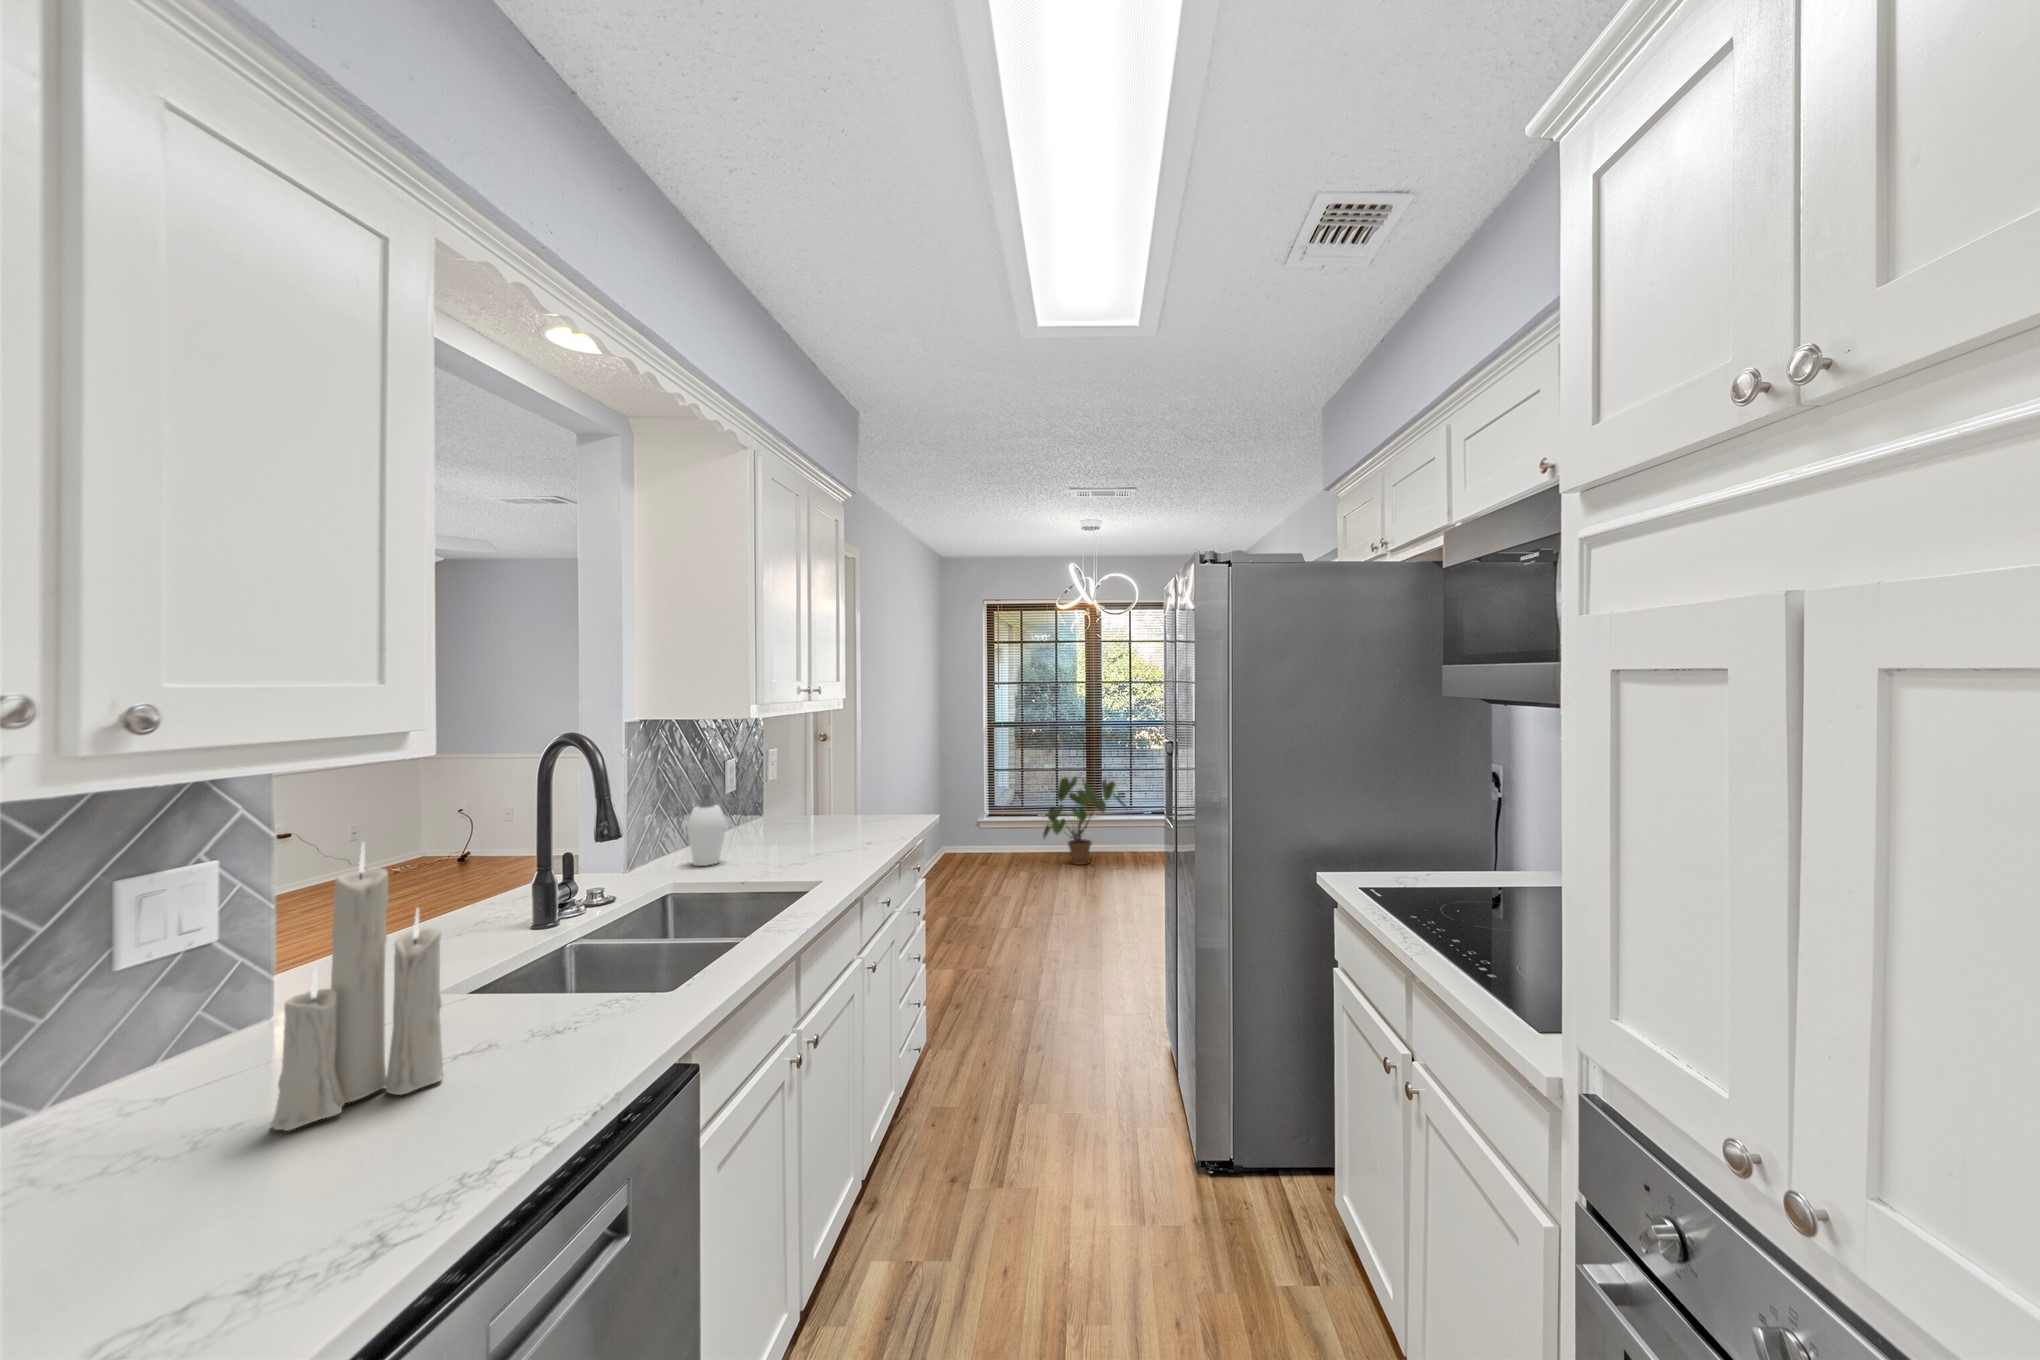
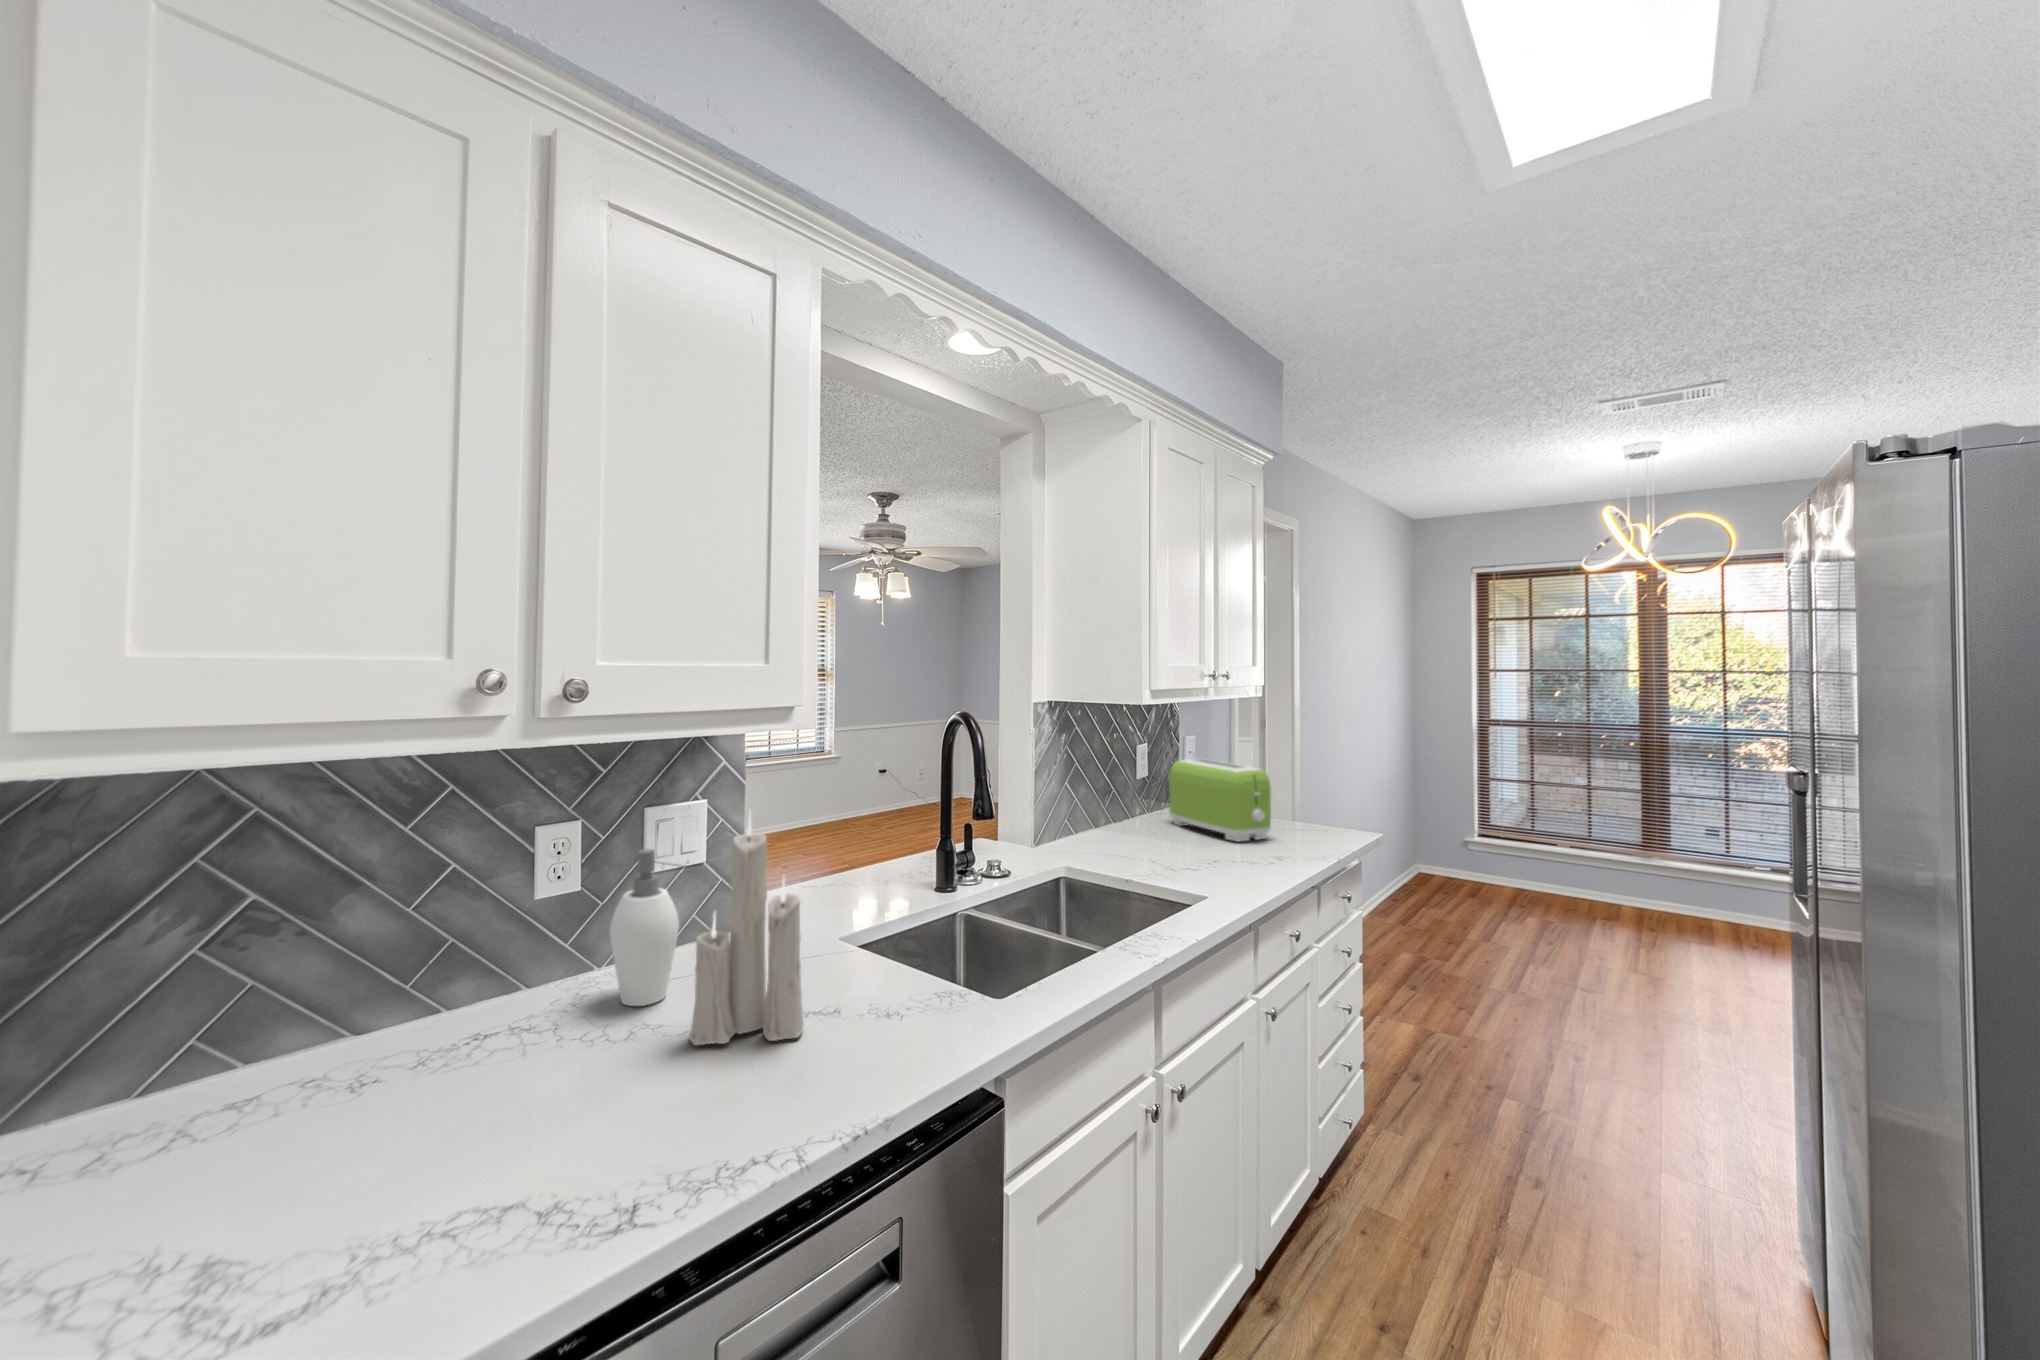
toaster: none [765,767,859,834] -> present [1169,759,1271,841]
house plant: present [1043,777,1127,865] -> none [1559,802,1725,929]
soap dispenser: present [687,783,726,866] -> present [610,849,683,1006]

